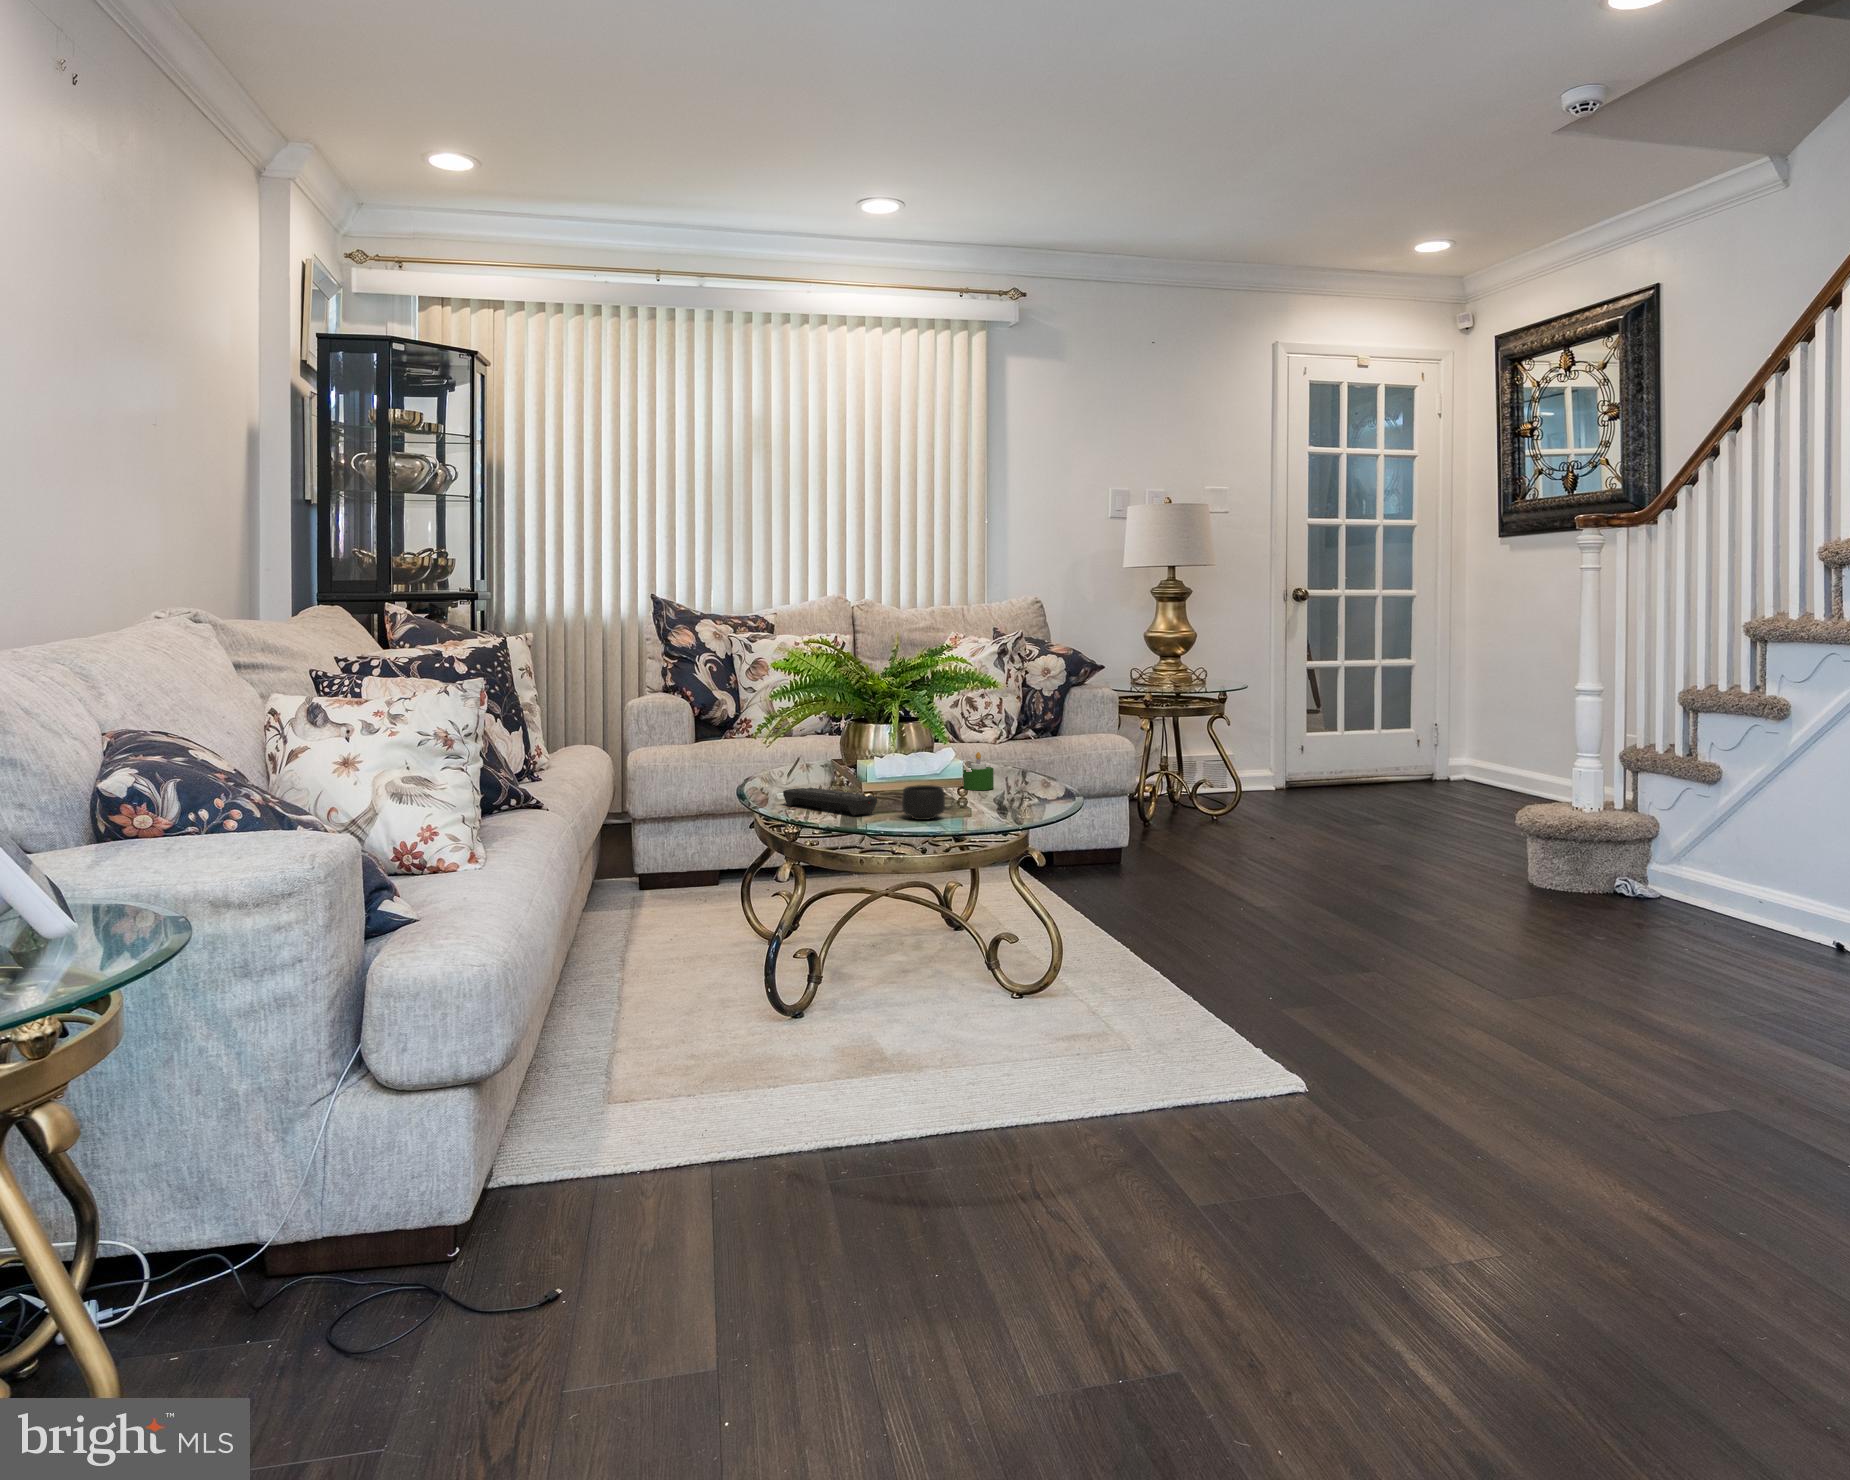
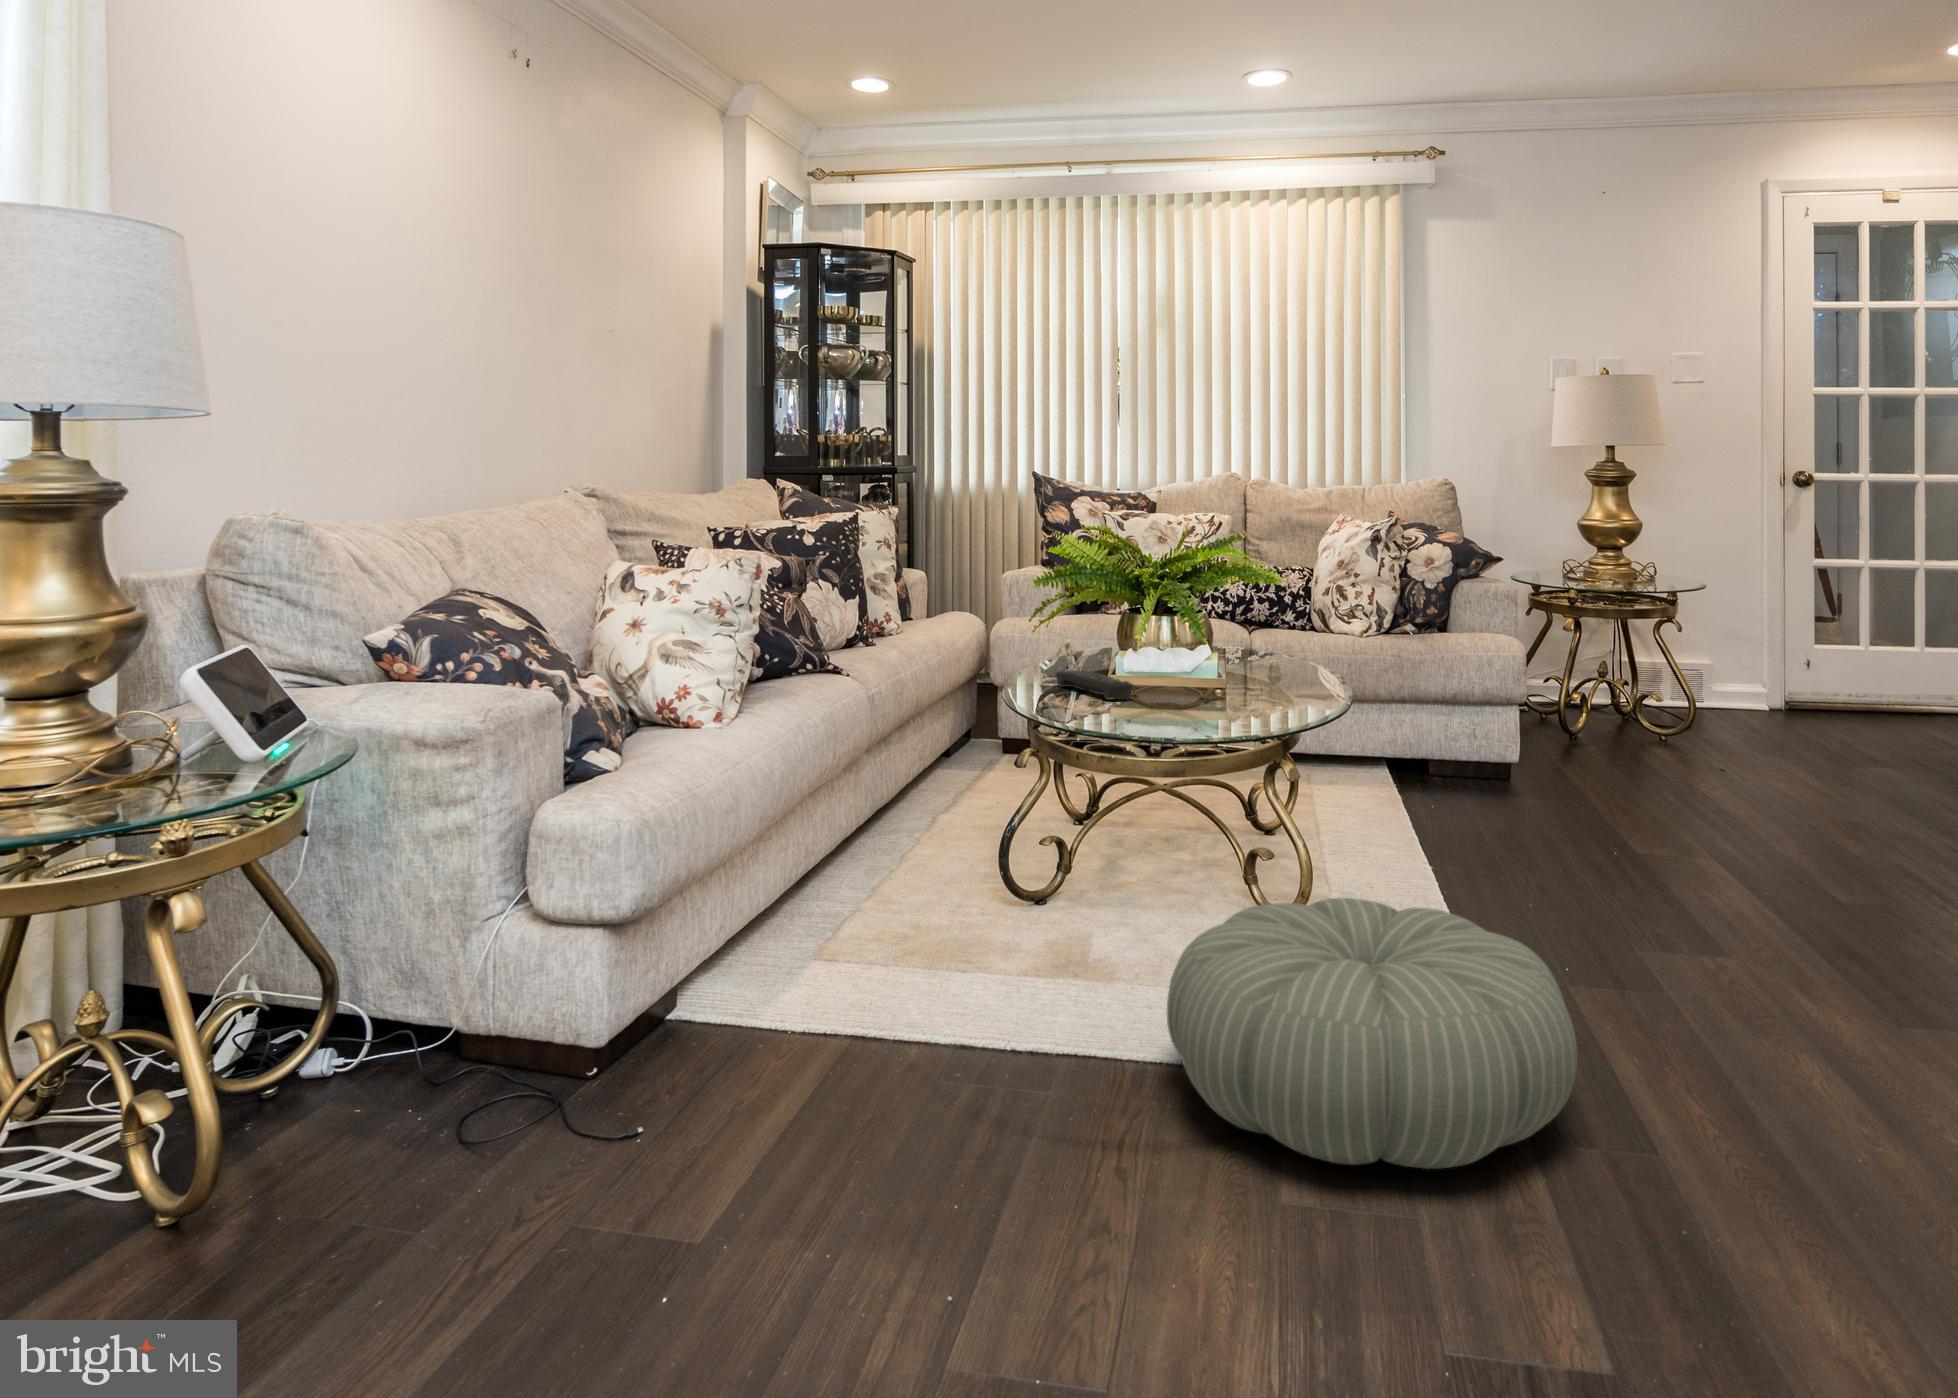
candle: present [963,752,994,790] -> none [1264,643,1297,683]
mug: present [902,785,950,820] -> none [1153,674,1206,709]
pouf: none [1047,979,1413,1215] -> present [1167,898,1577,1169]

